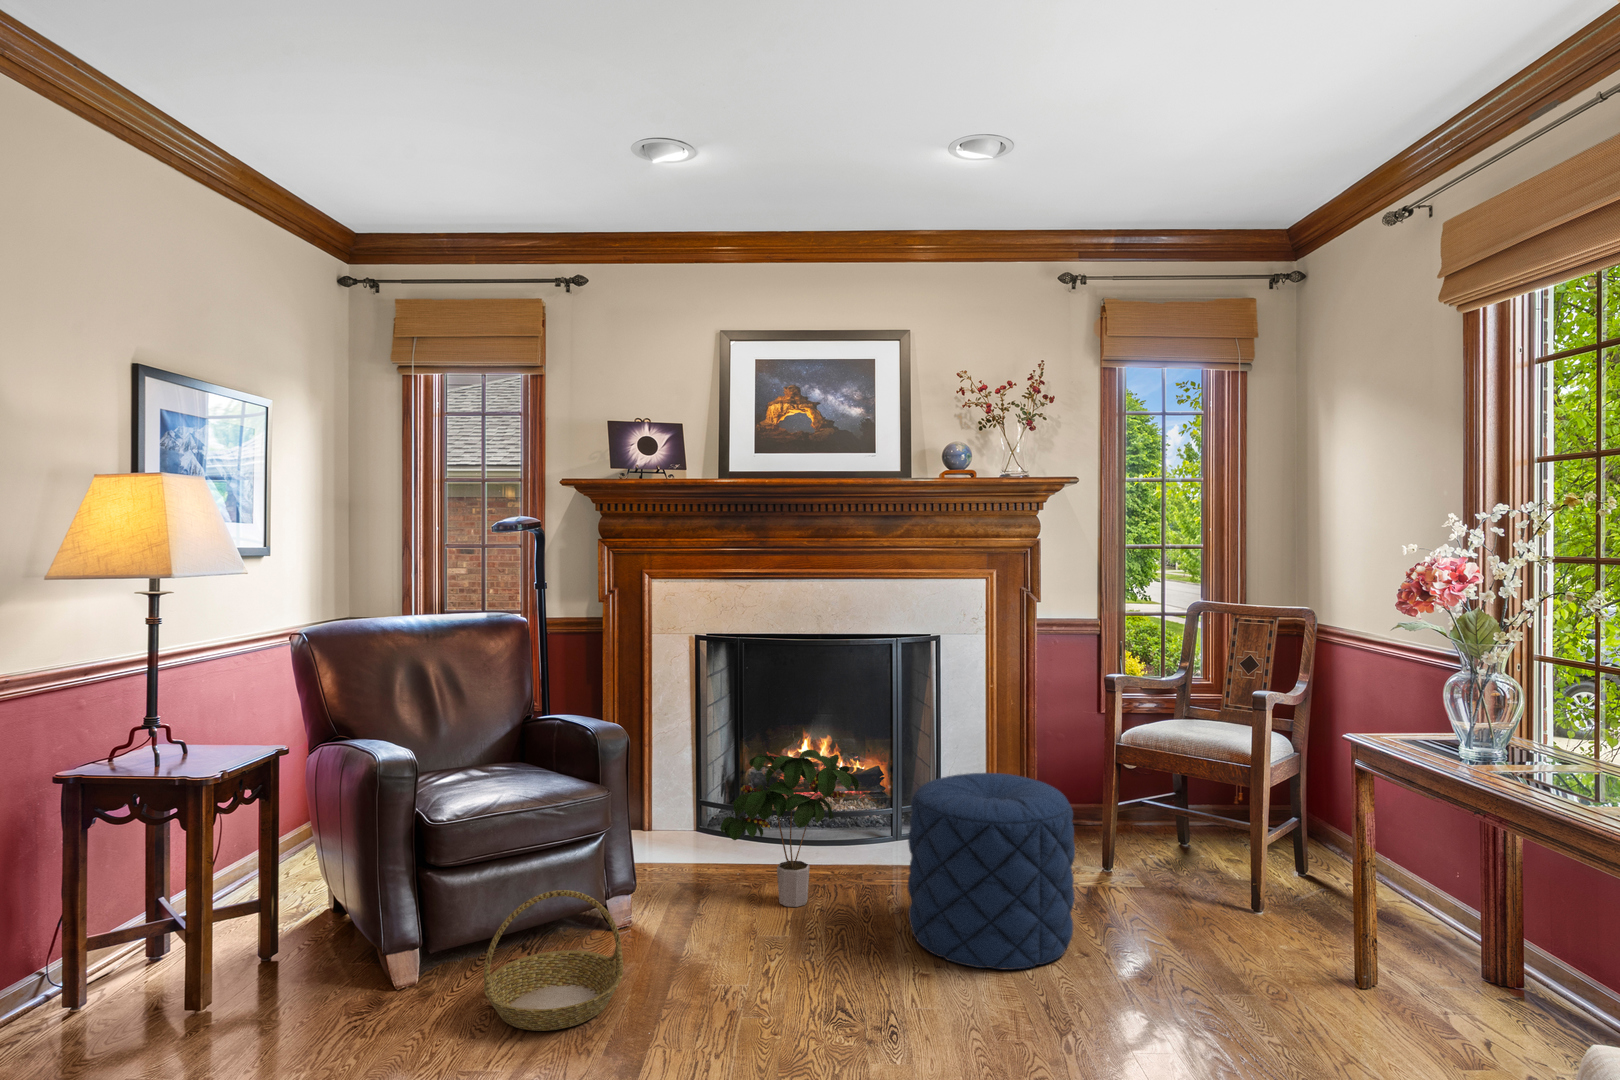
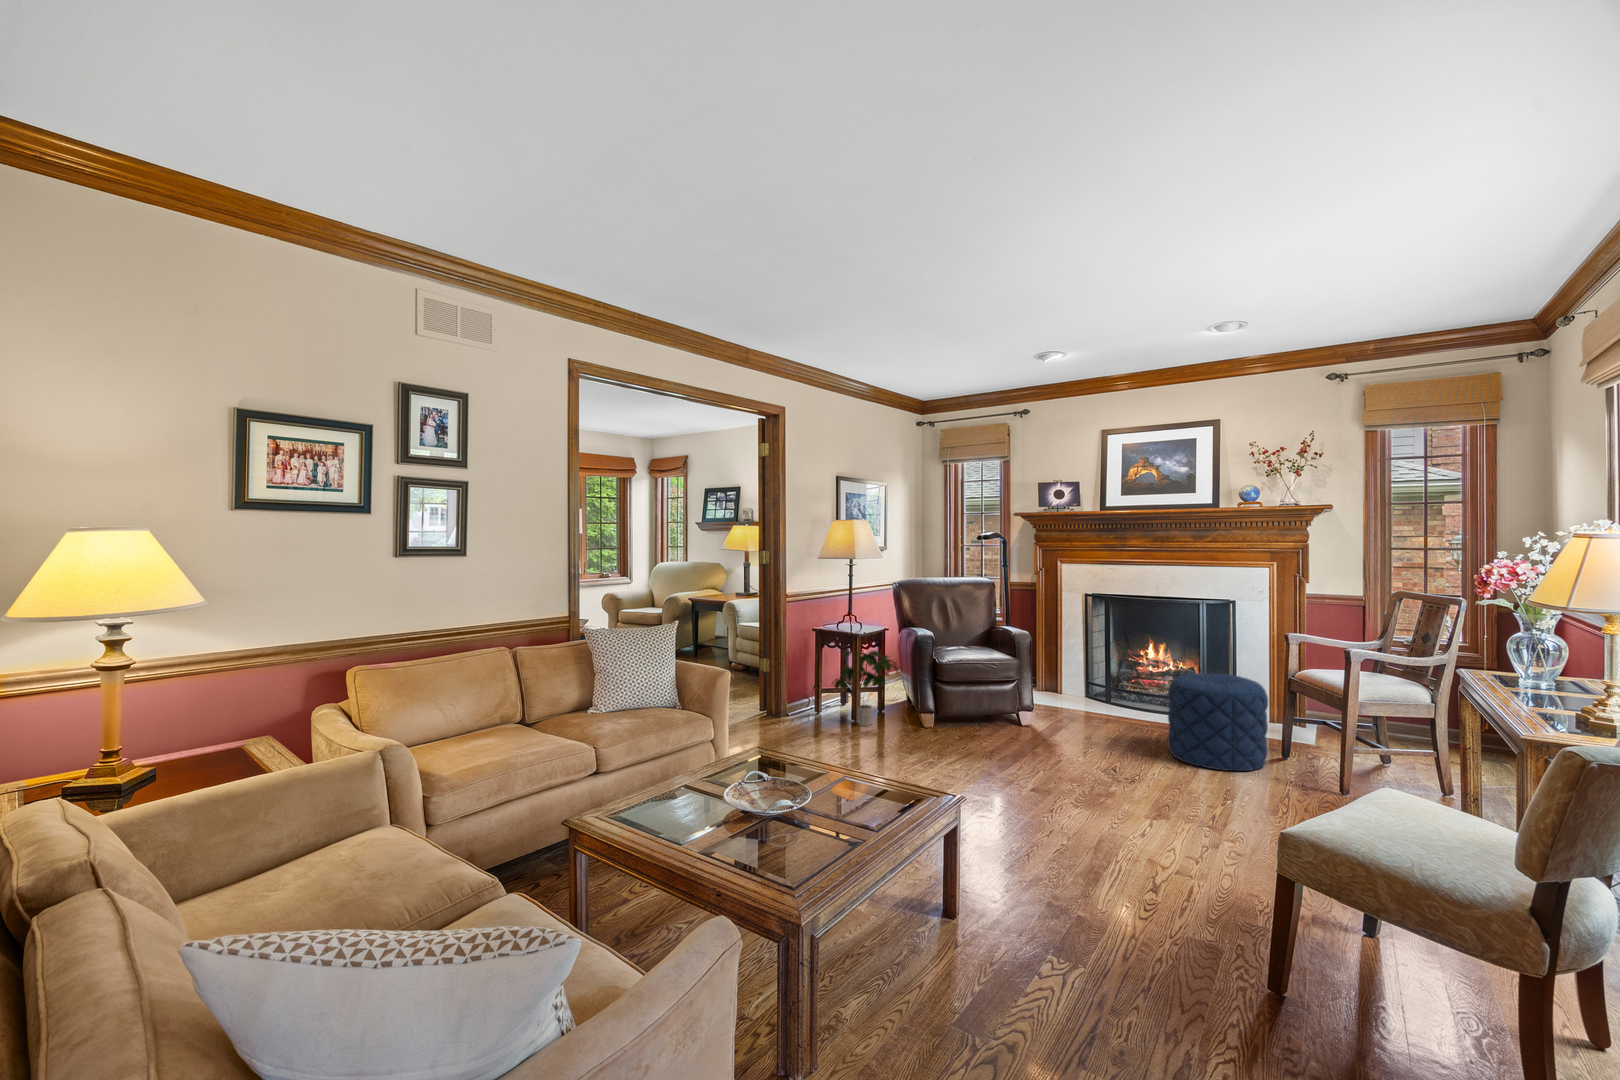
potted plant: present [720,750,859,907] -> present [832,651,898,726]
basket: present [484,890,623,1031] -> none [956,693,1014,747]

